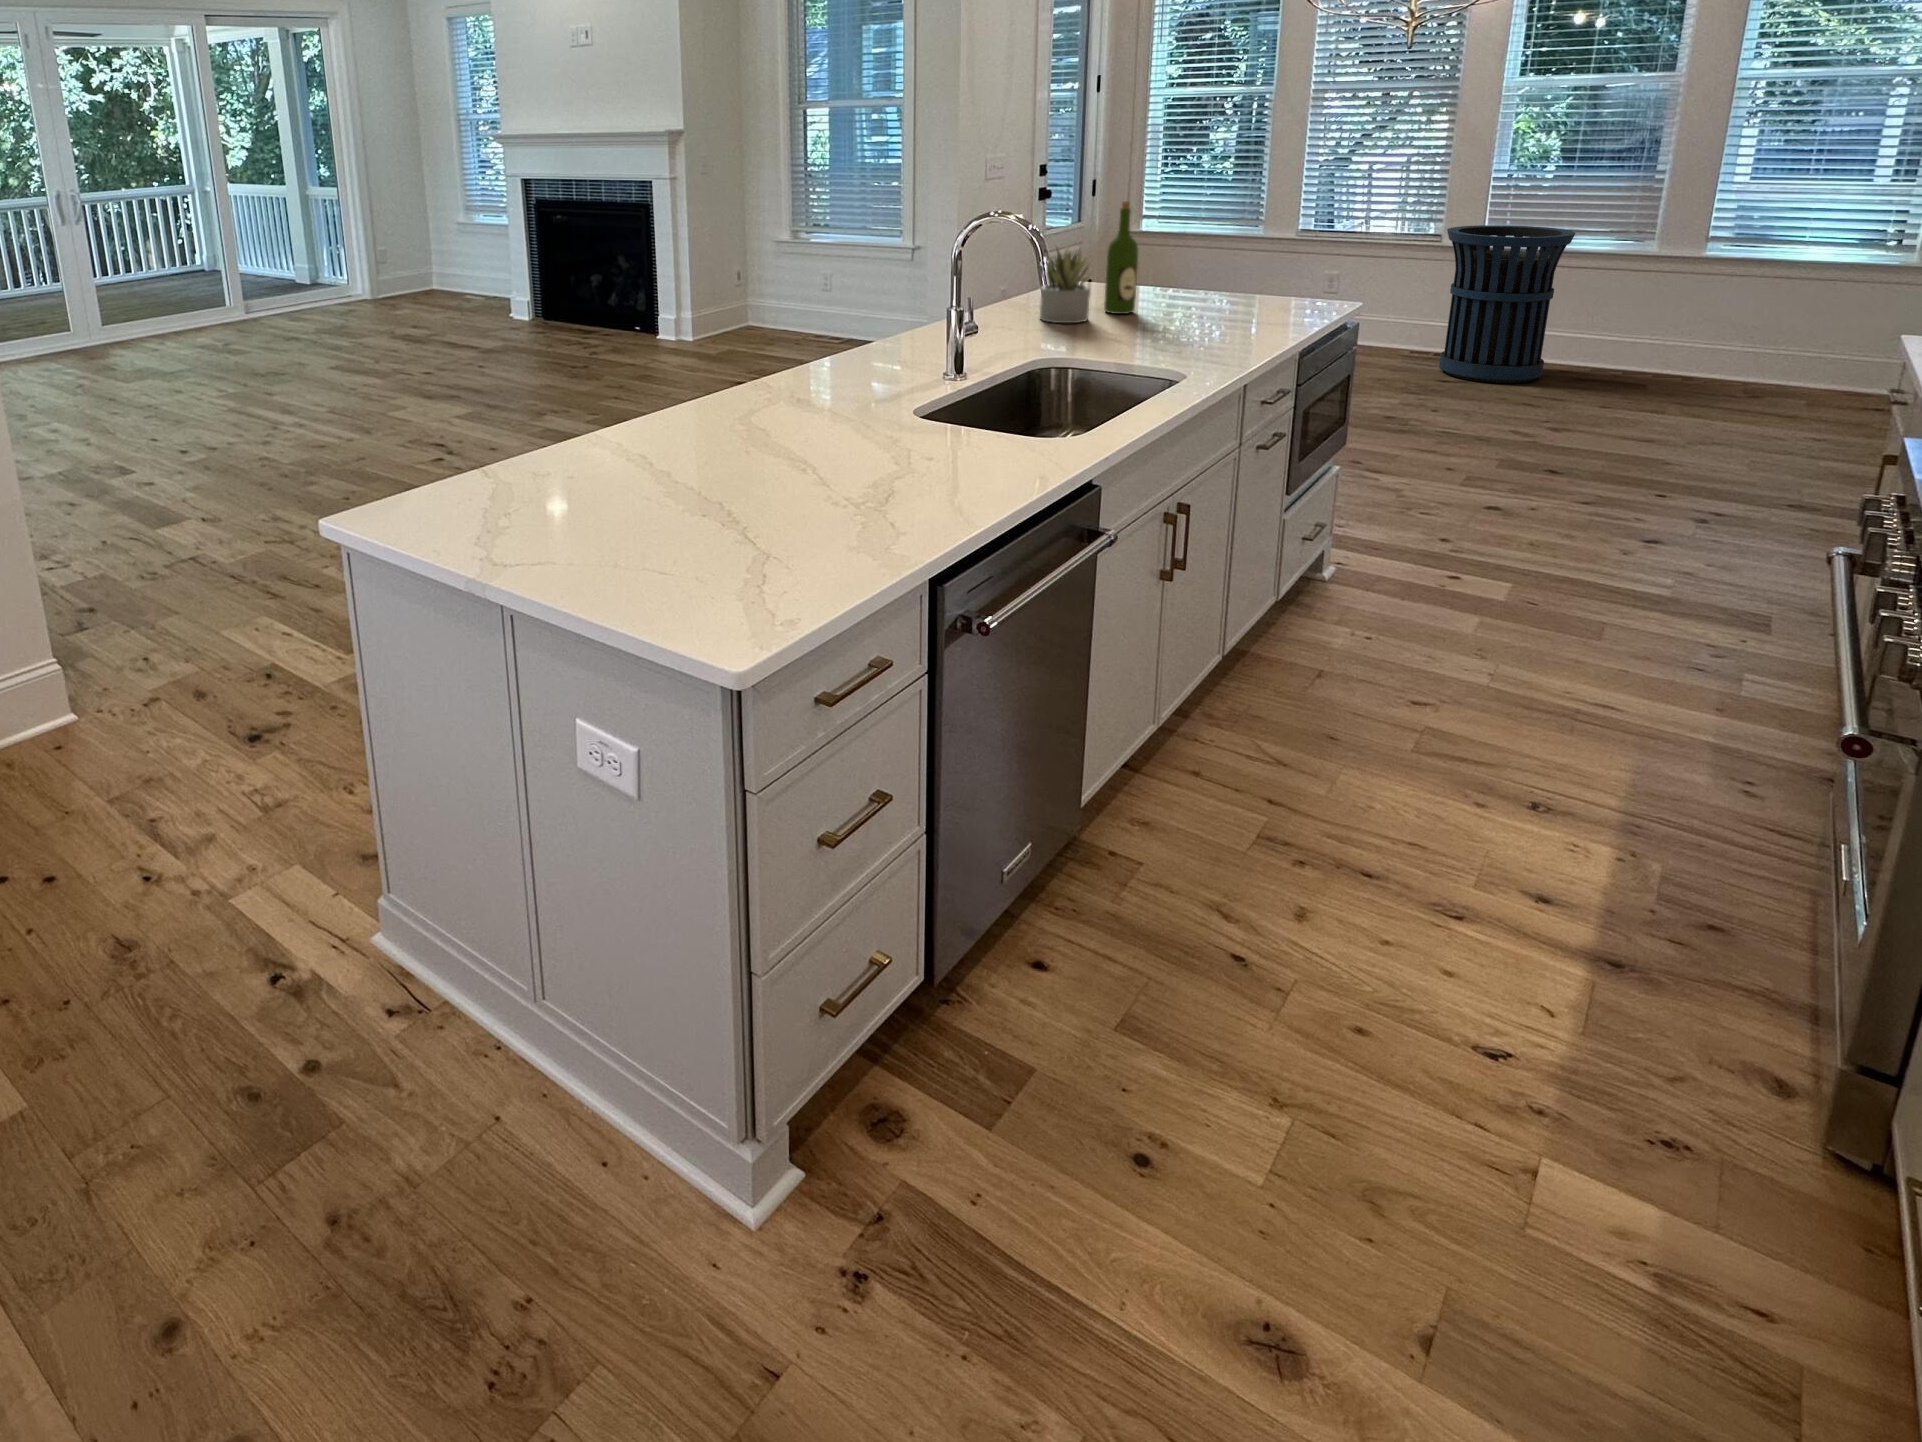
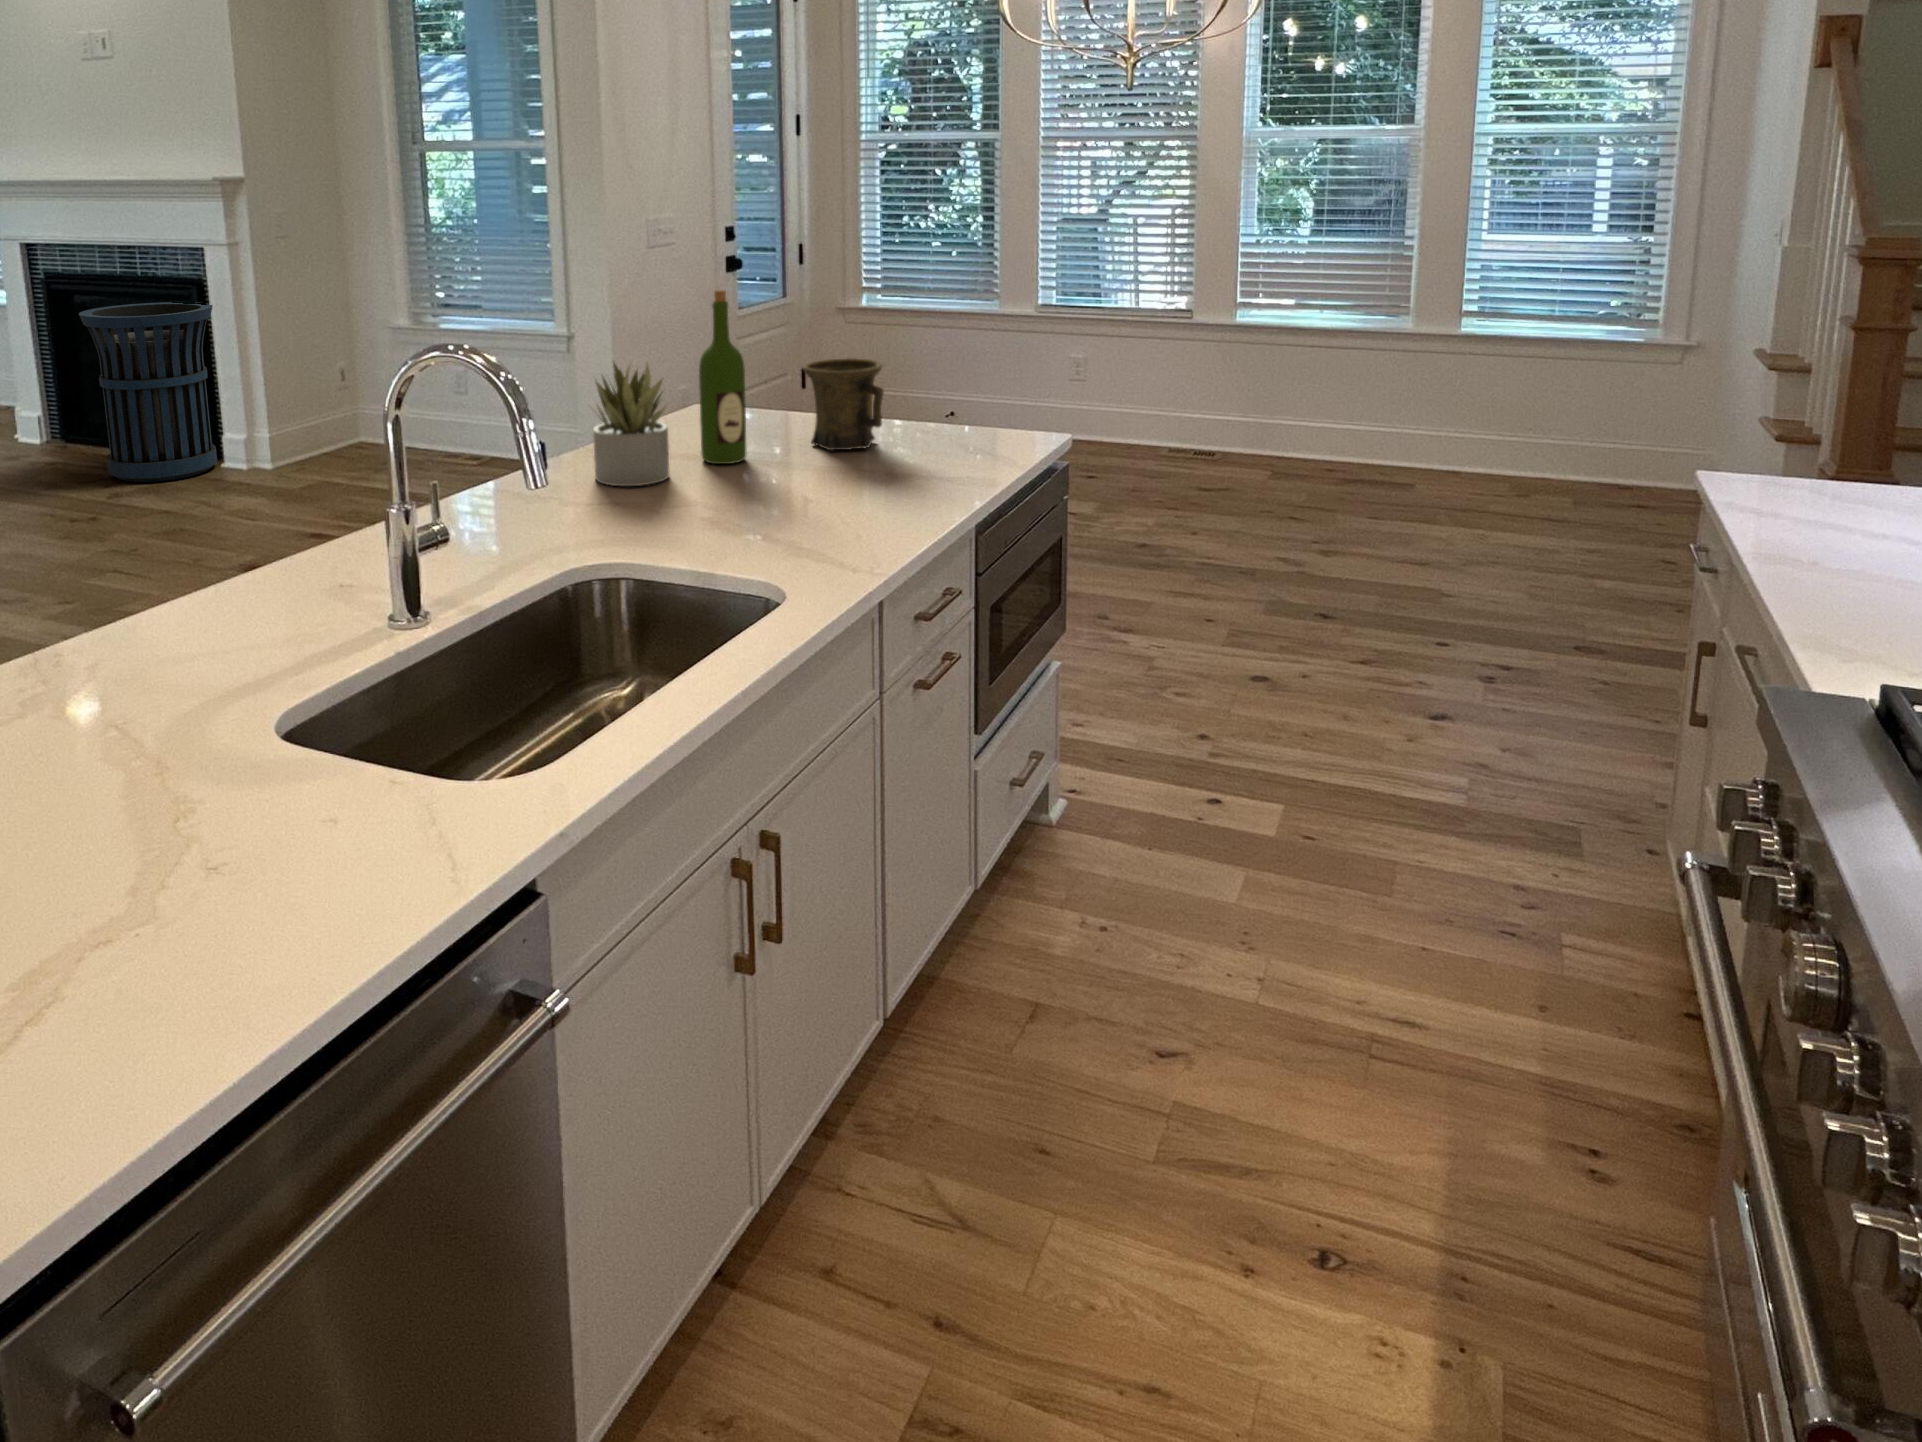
trash can: present [1439,225,1575,383] -> present [79,302,217,482]
mug: none [1173,249,1232,309] -> present [803,358,883,450]

